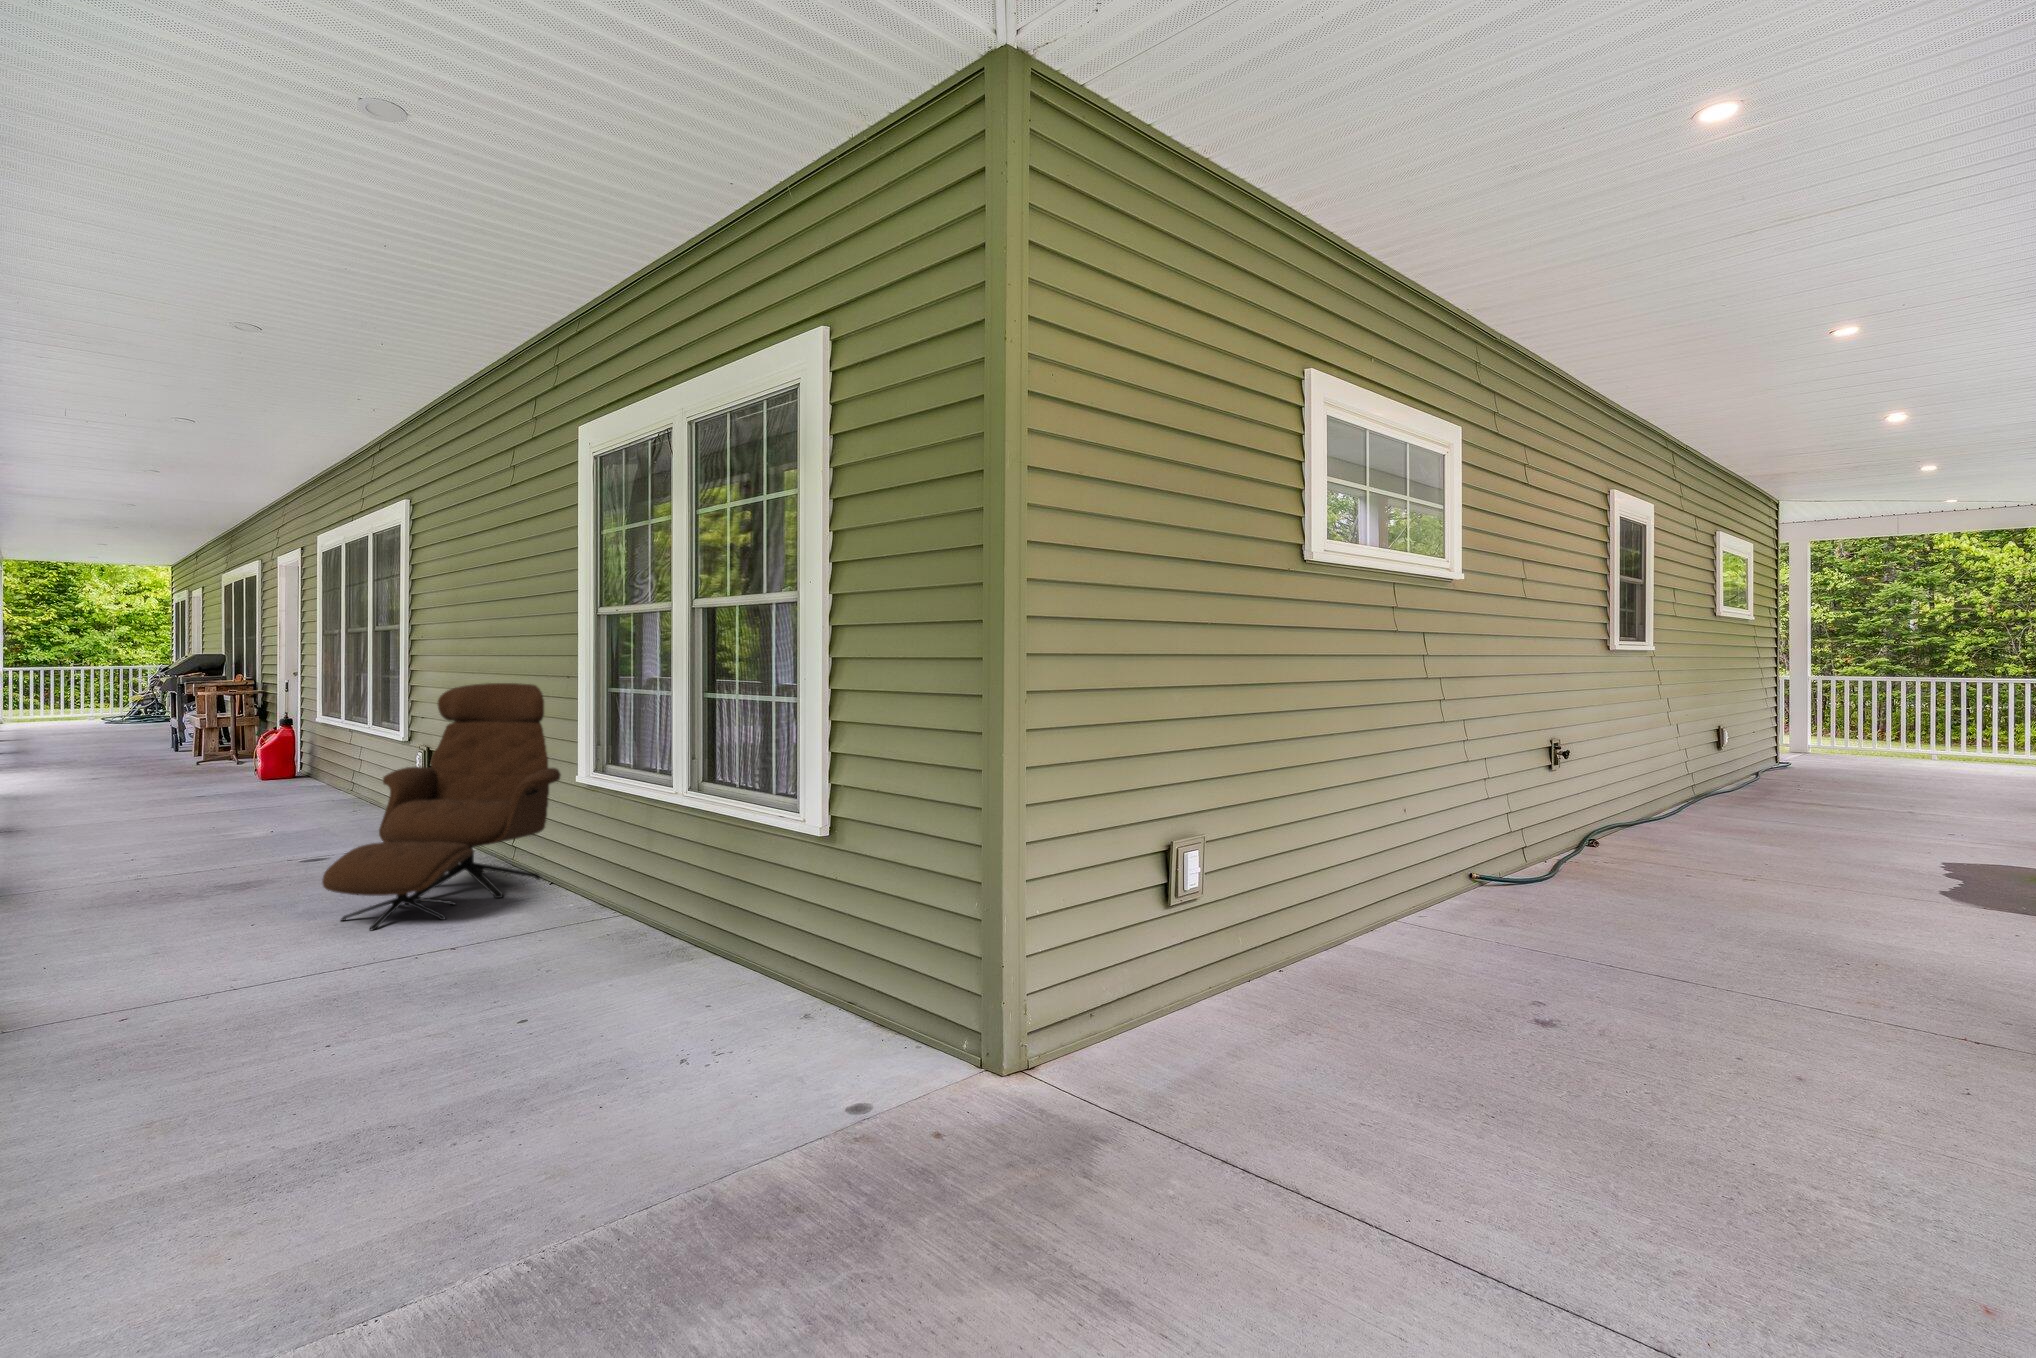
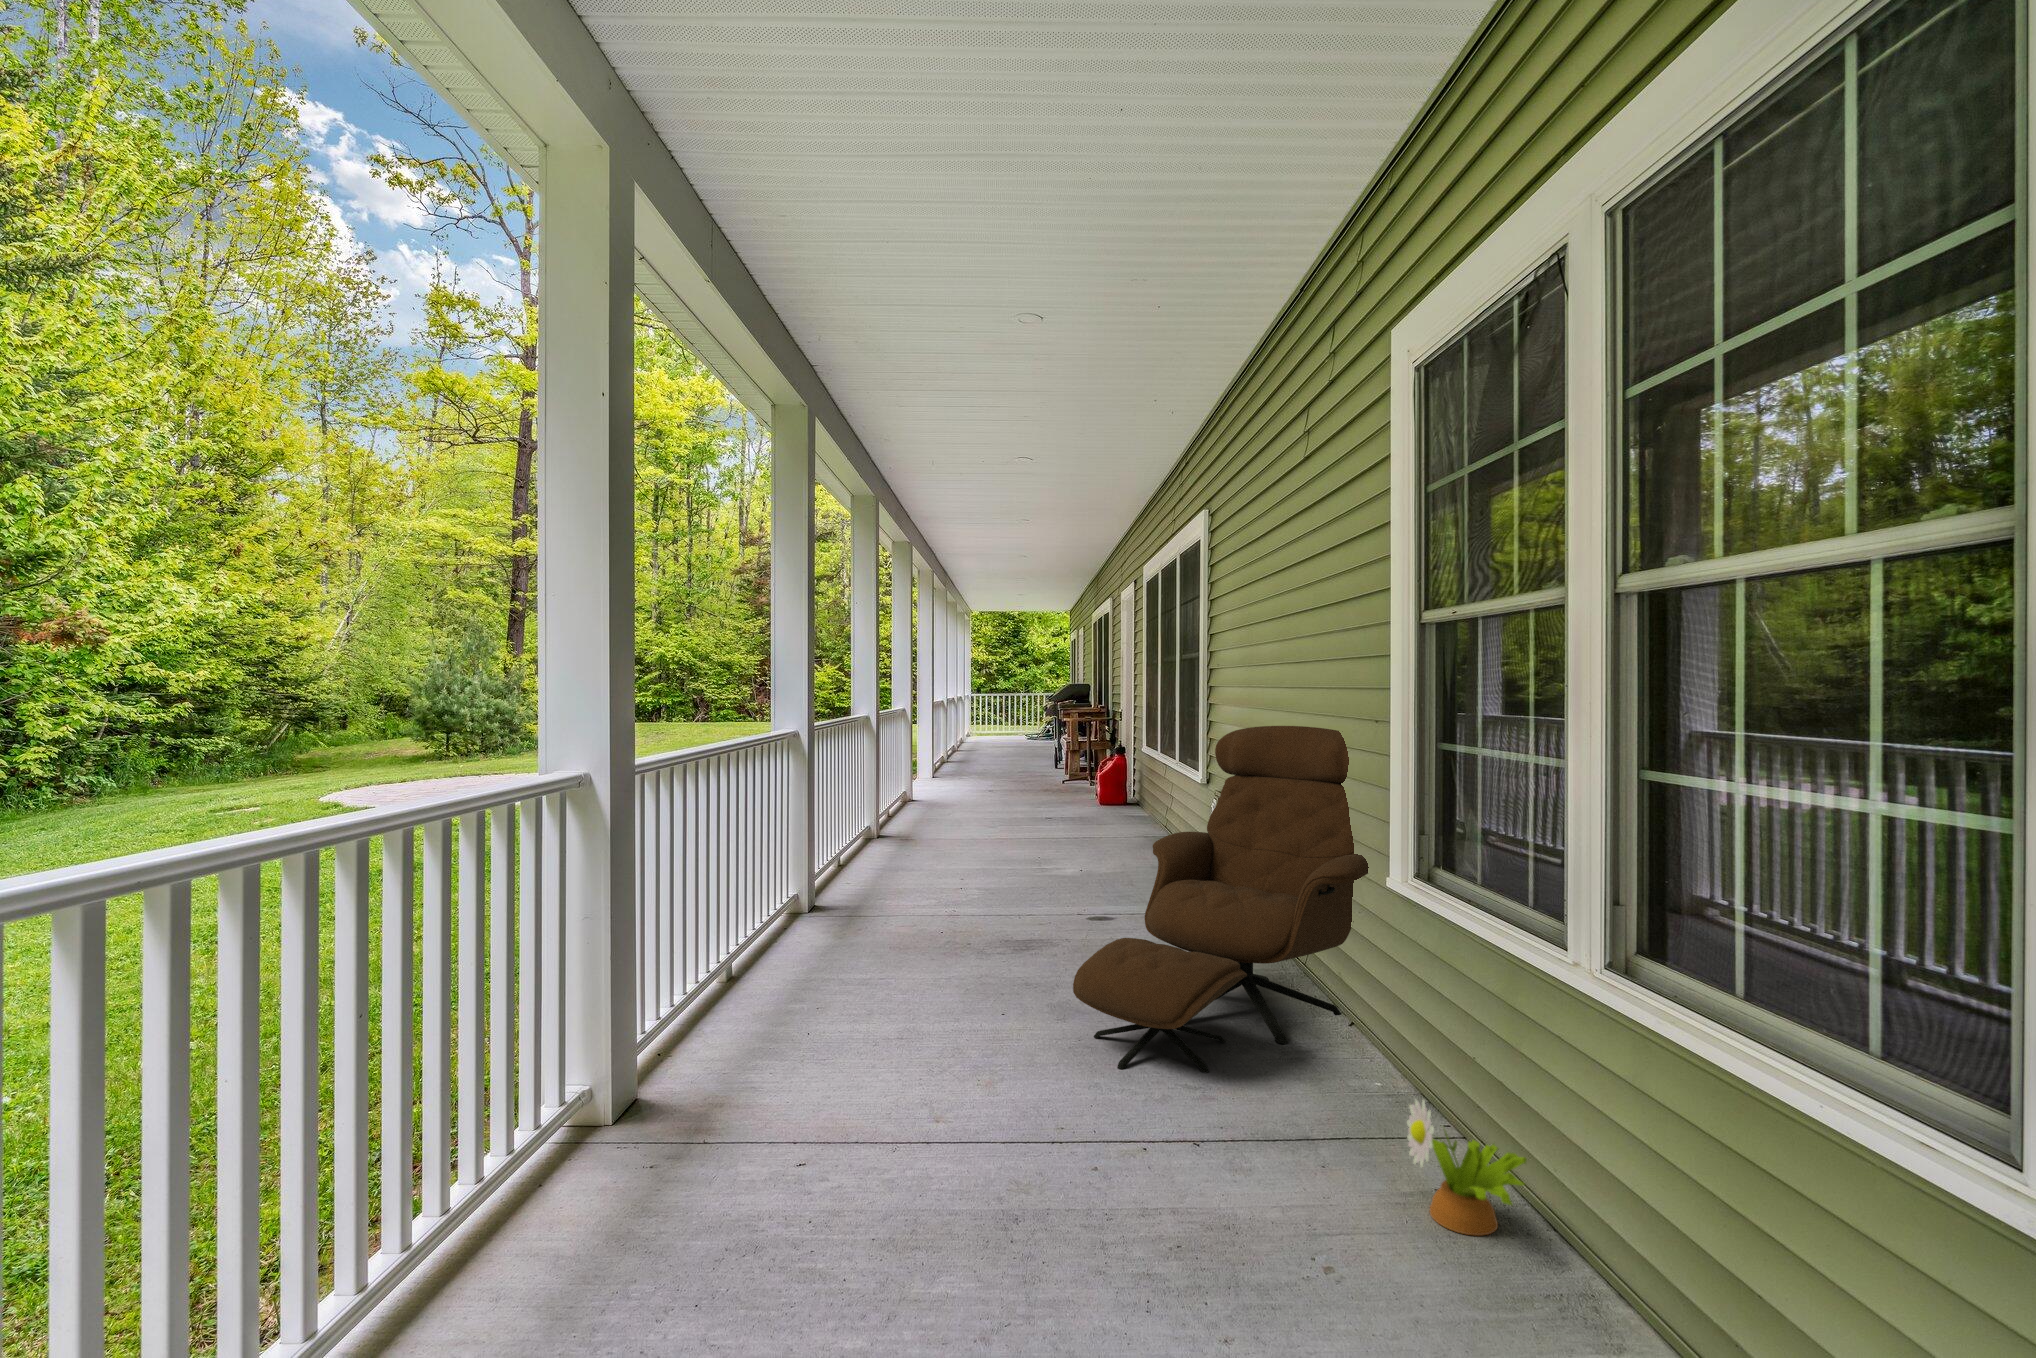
decorative plant: none [587,877,651,942] -> present [1407,1100,1527,1236]

